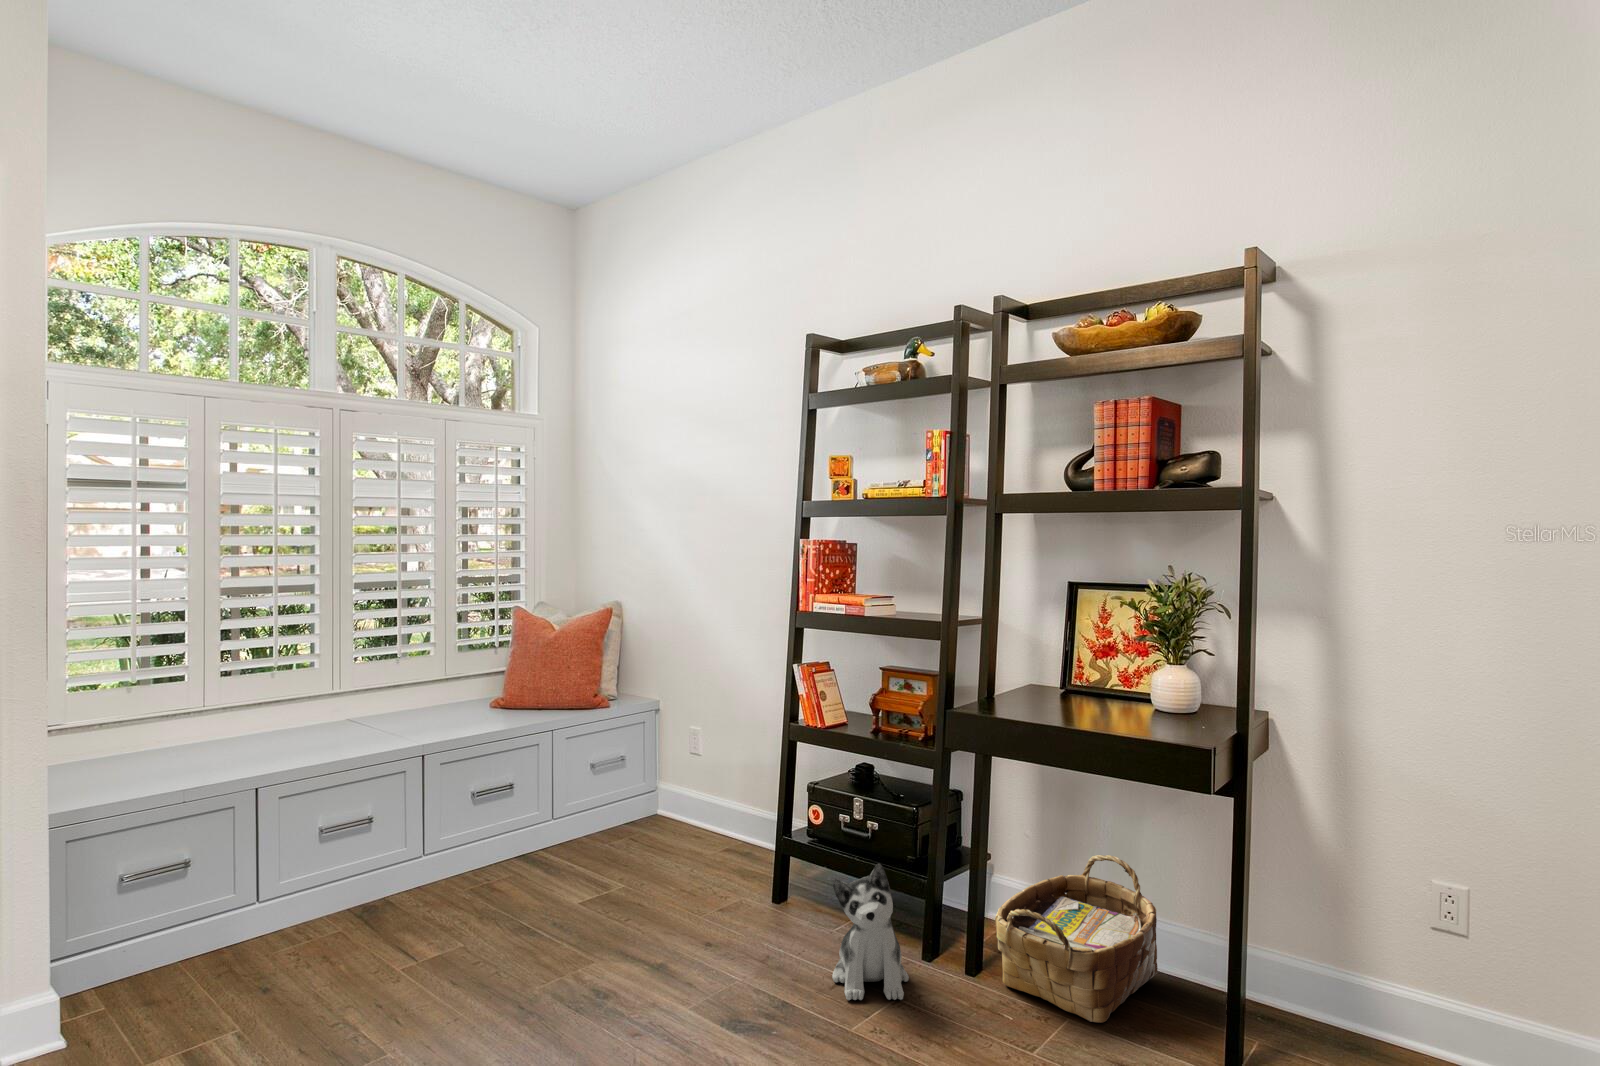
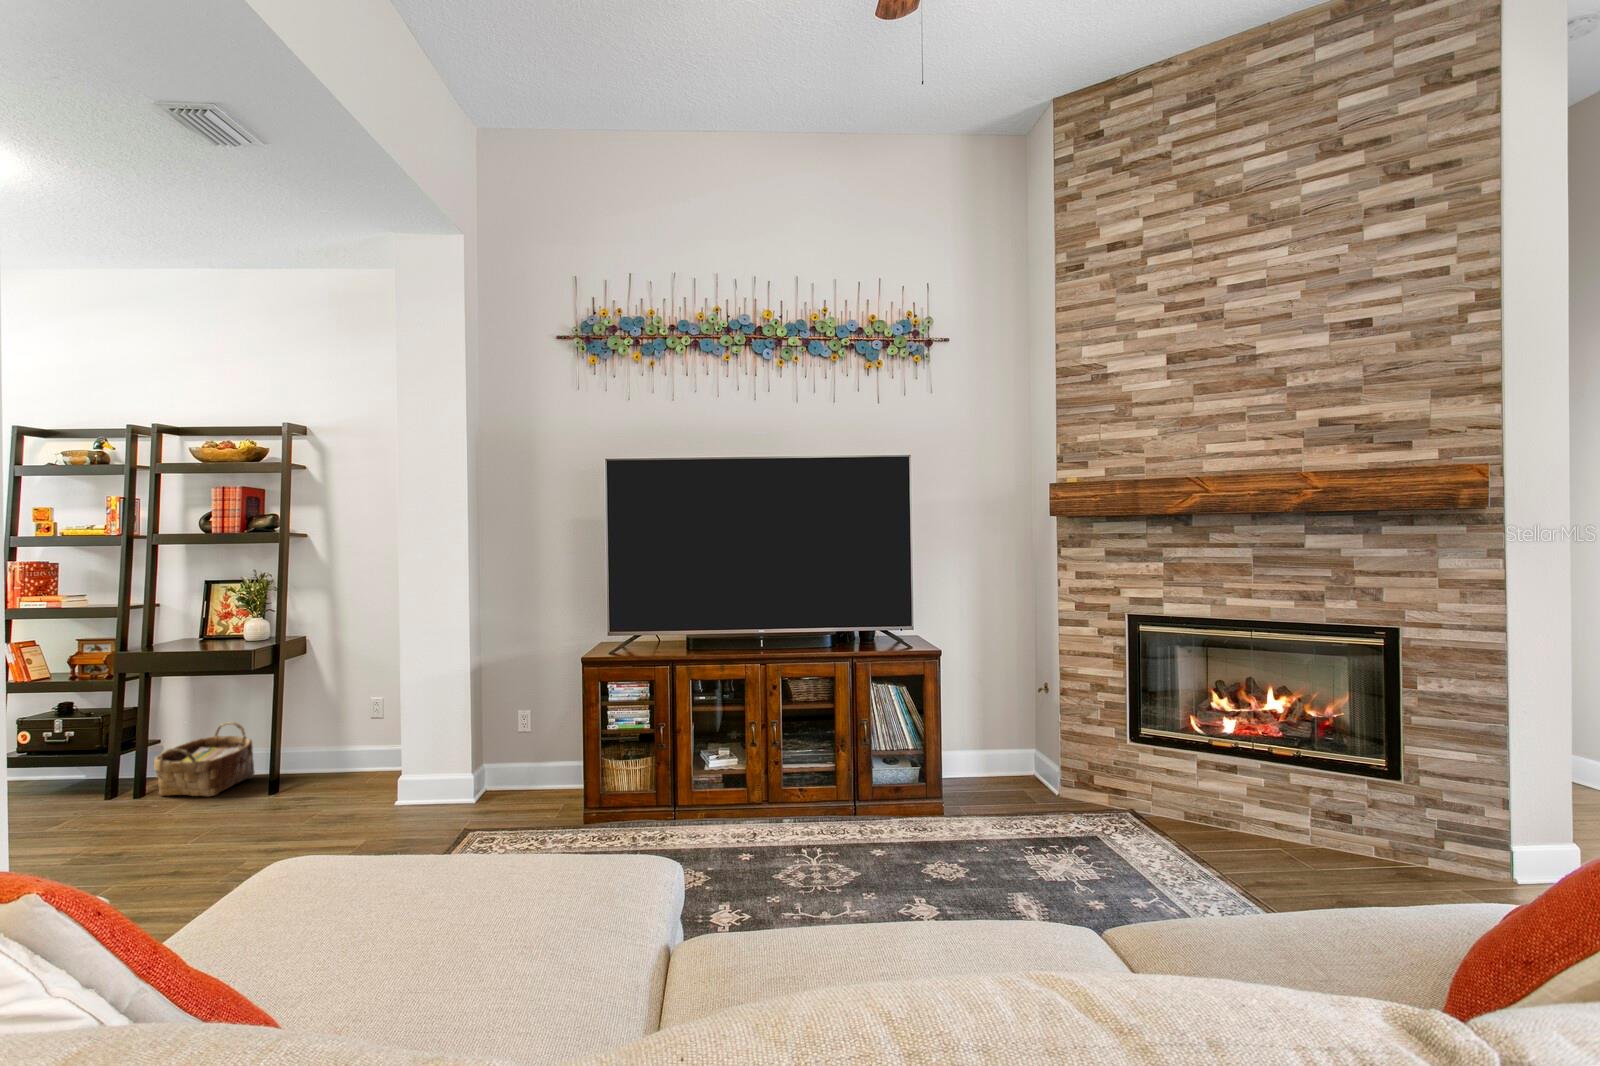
plush toy: present [832,863,909,1000] -> none [40,742,96,819]

